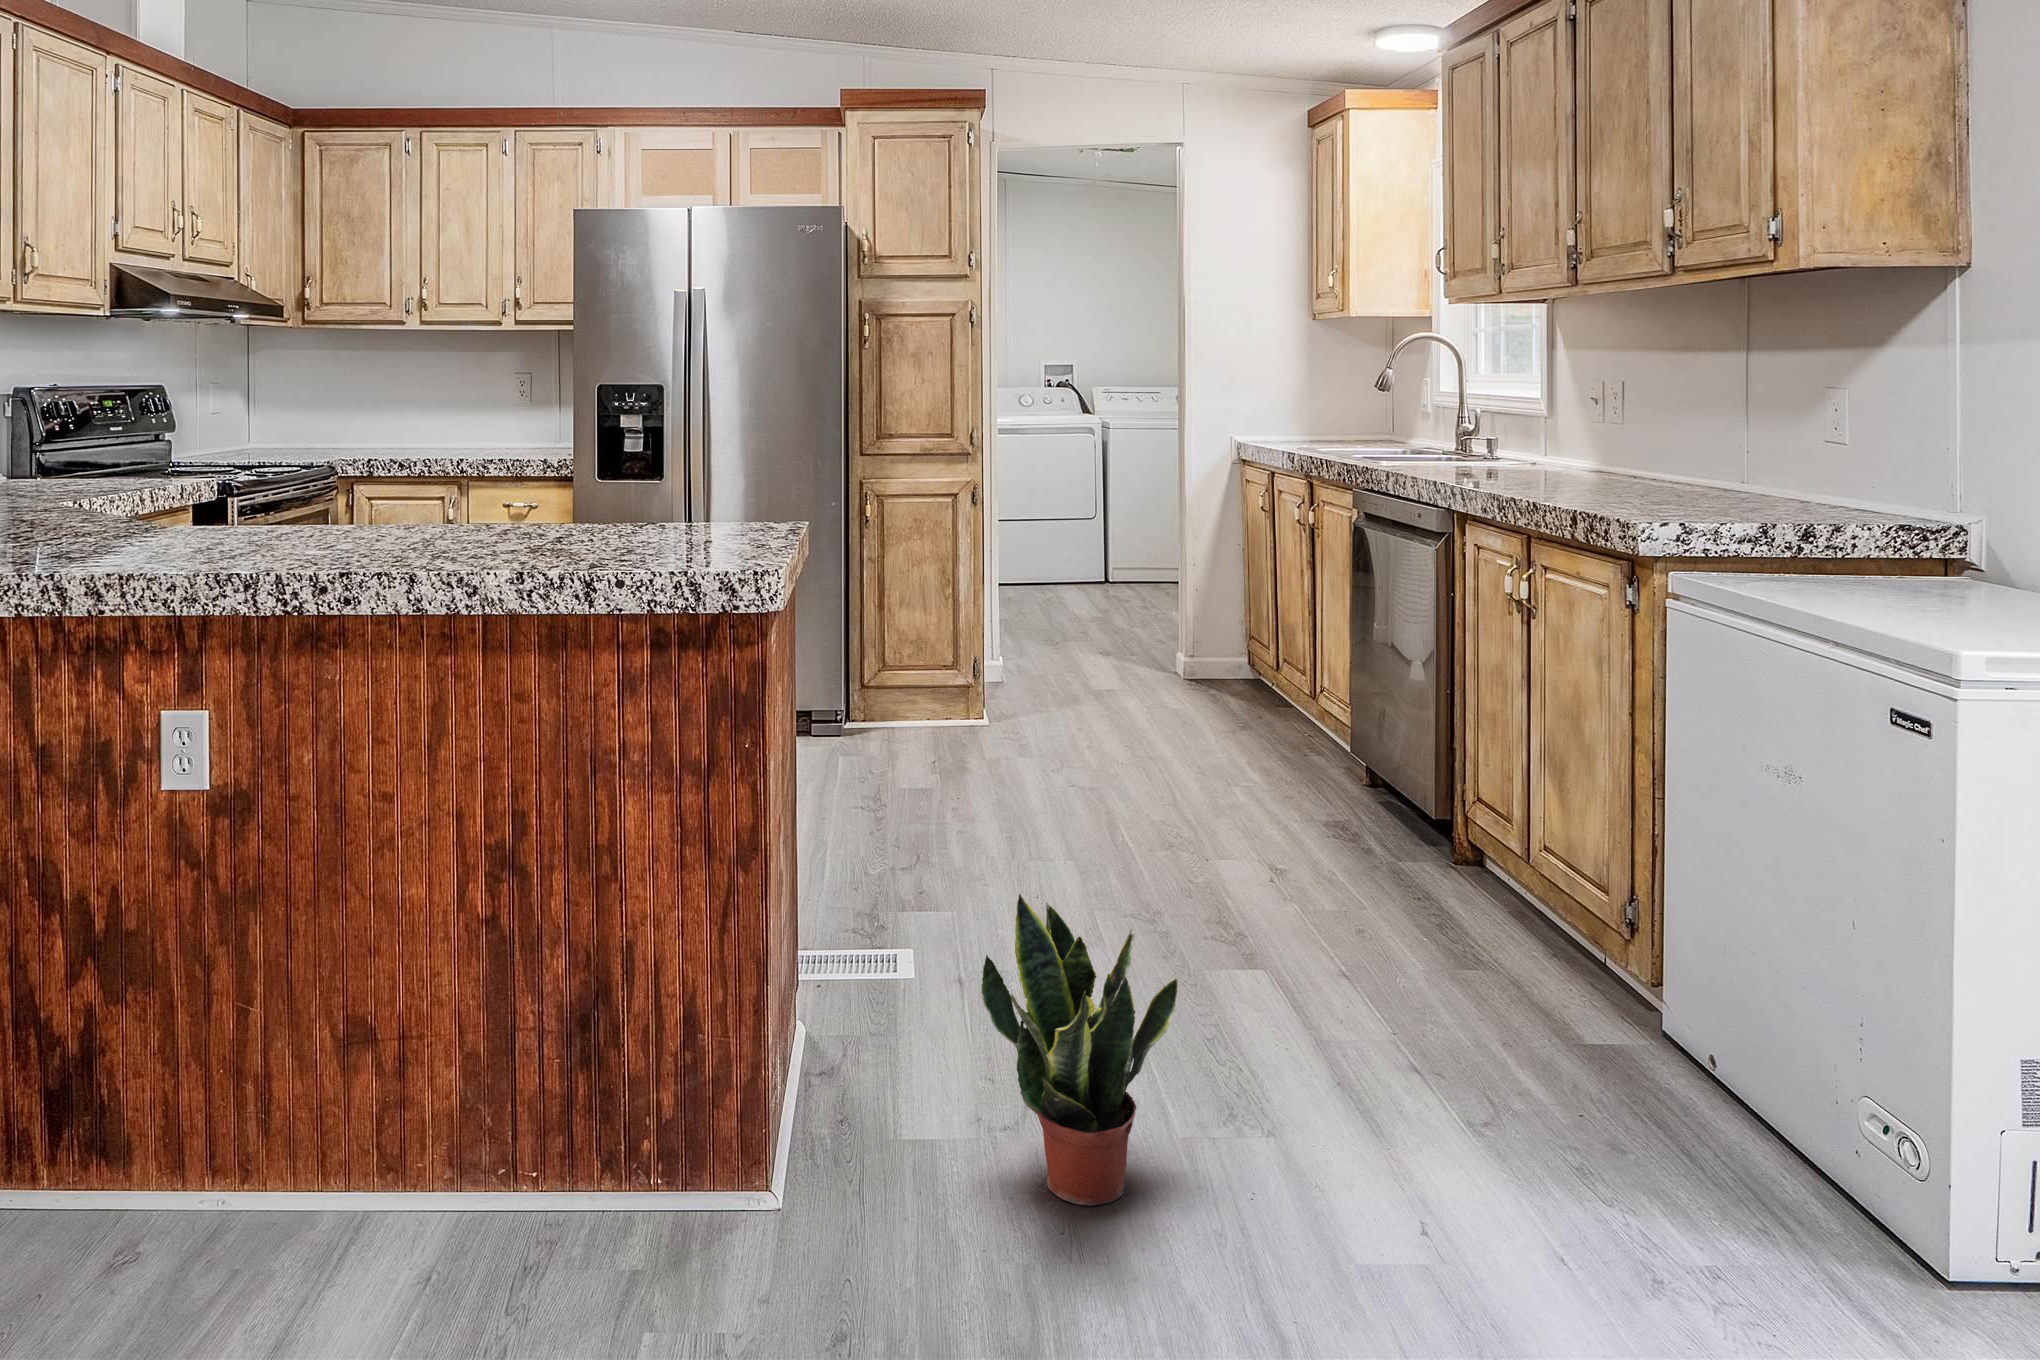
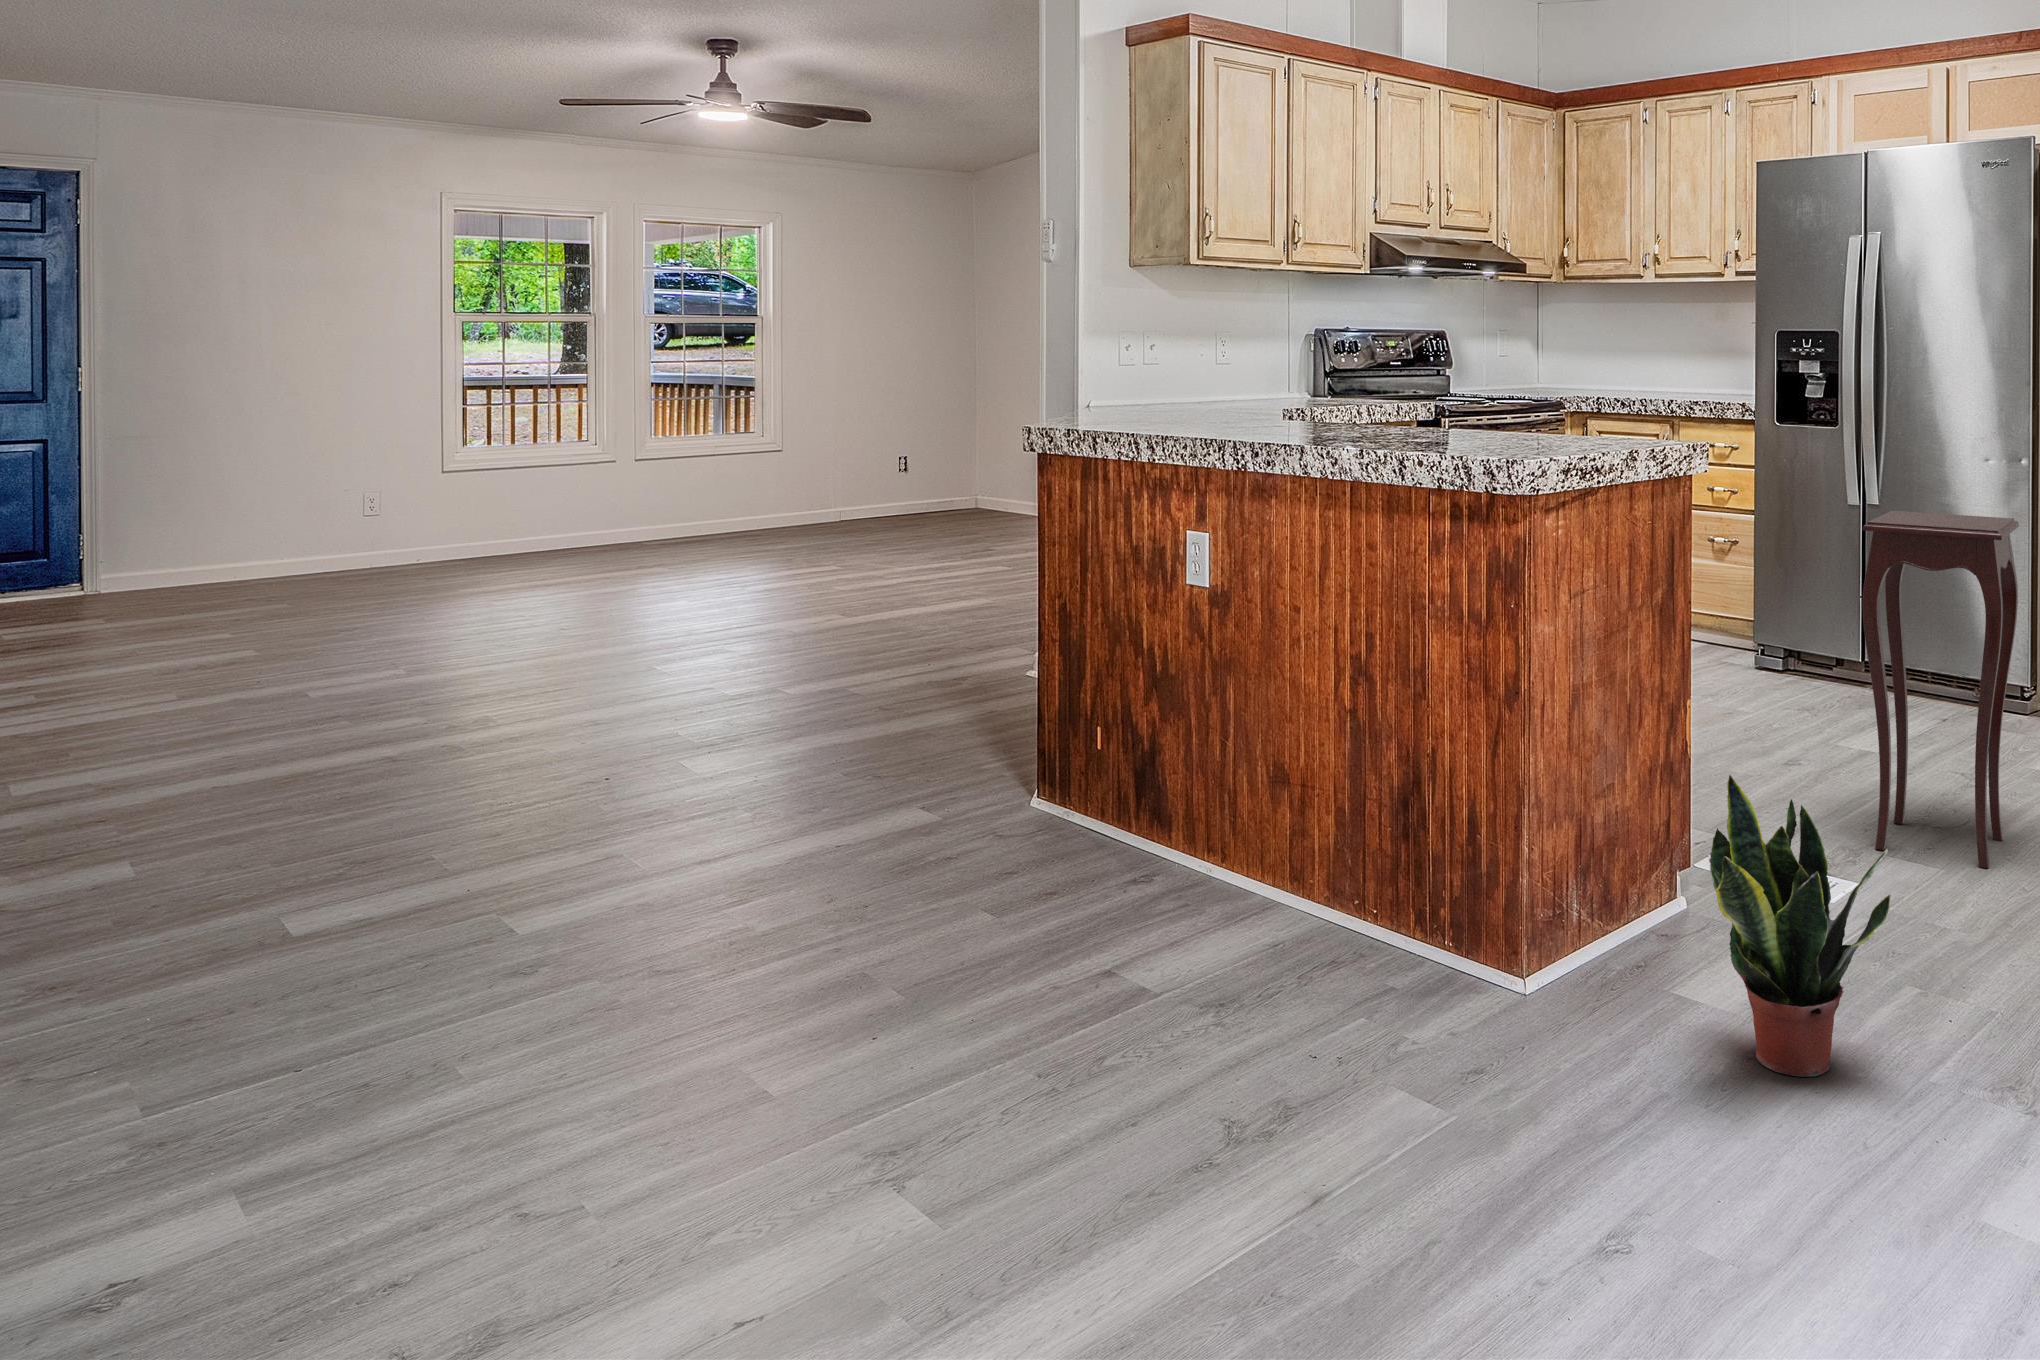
side table: none [852,565,998,915] -> present [1863,511,2019,868]

